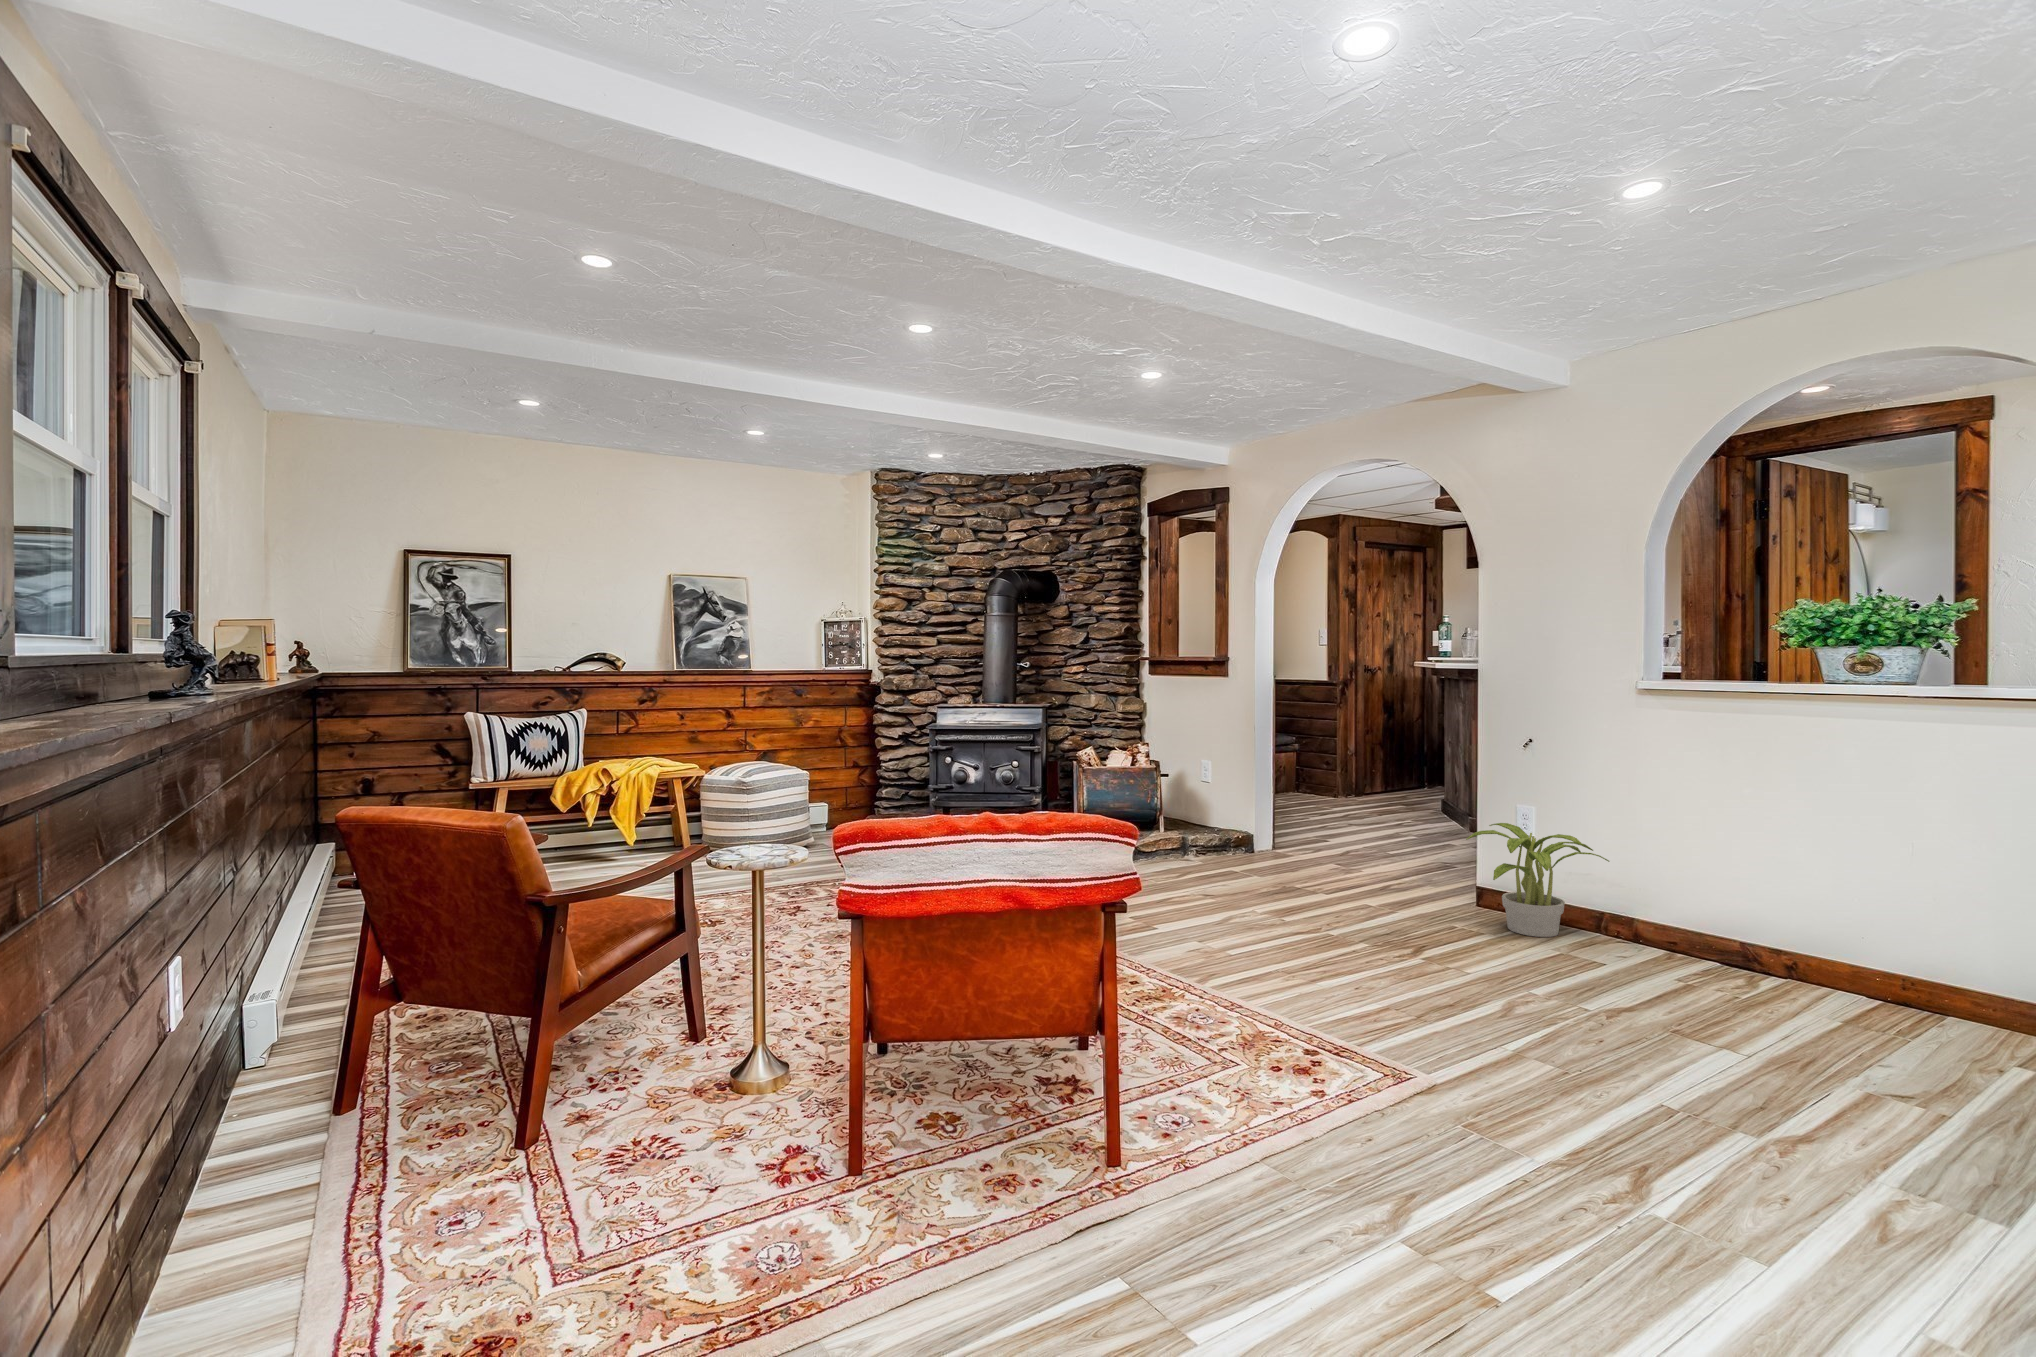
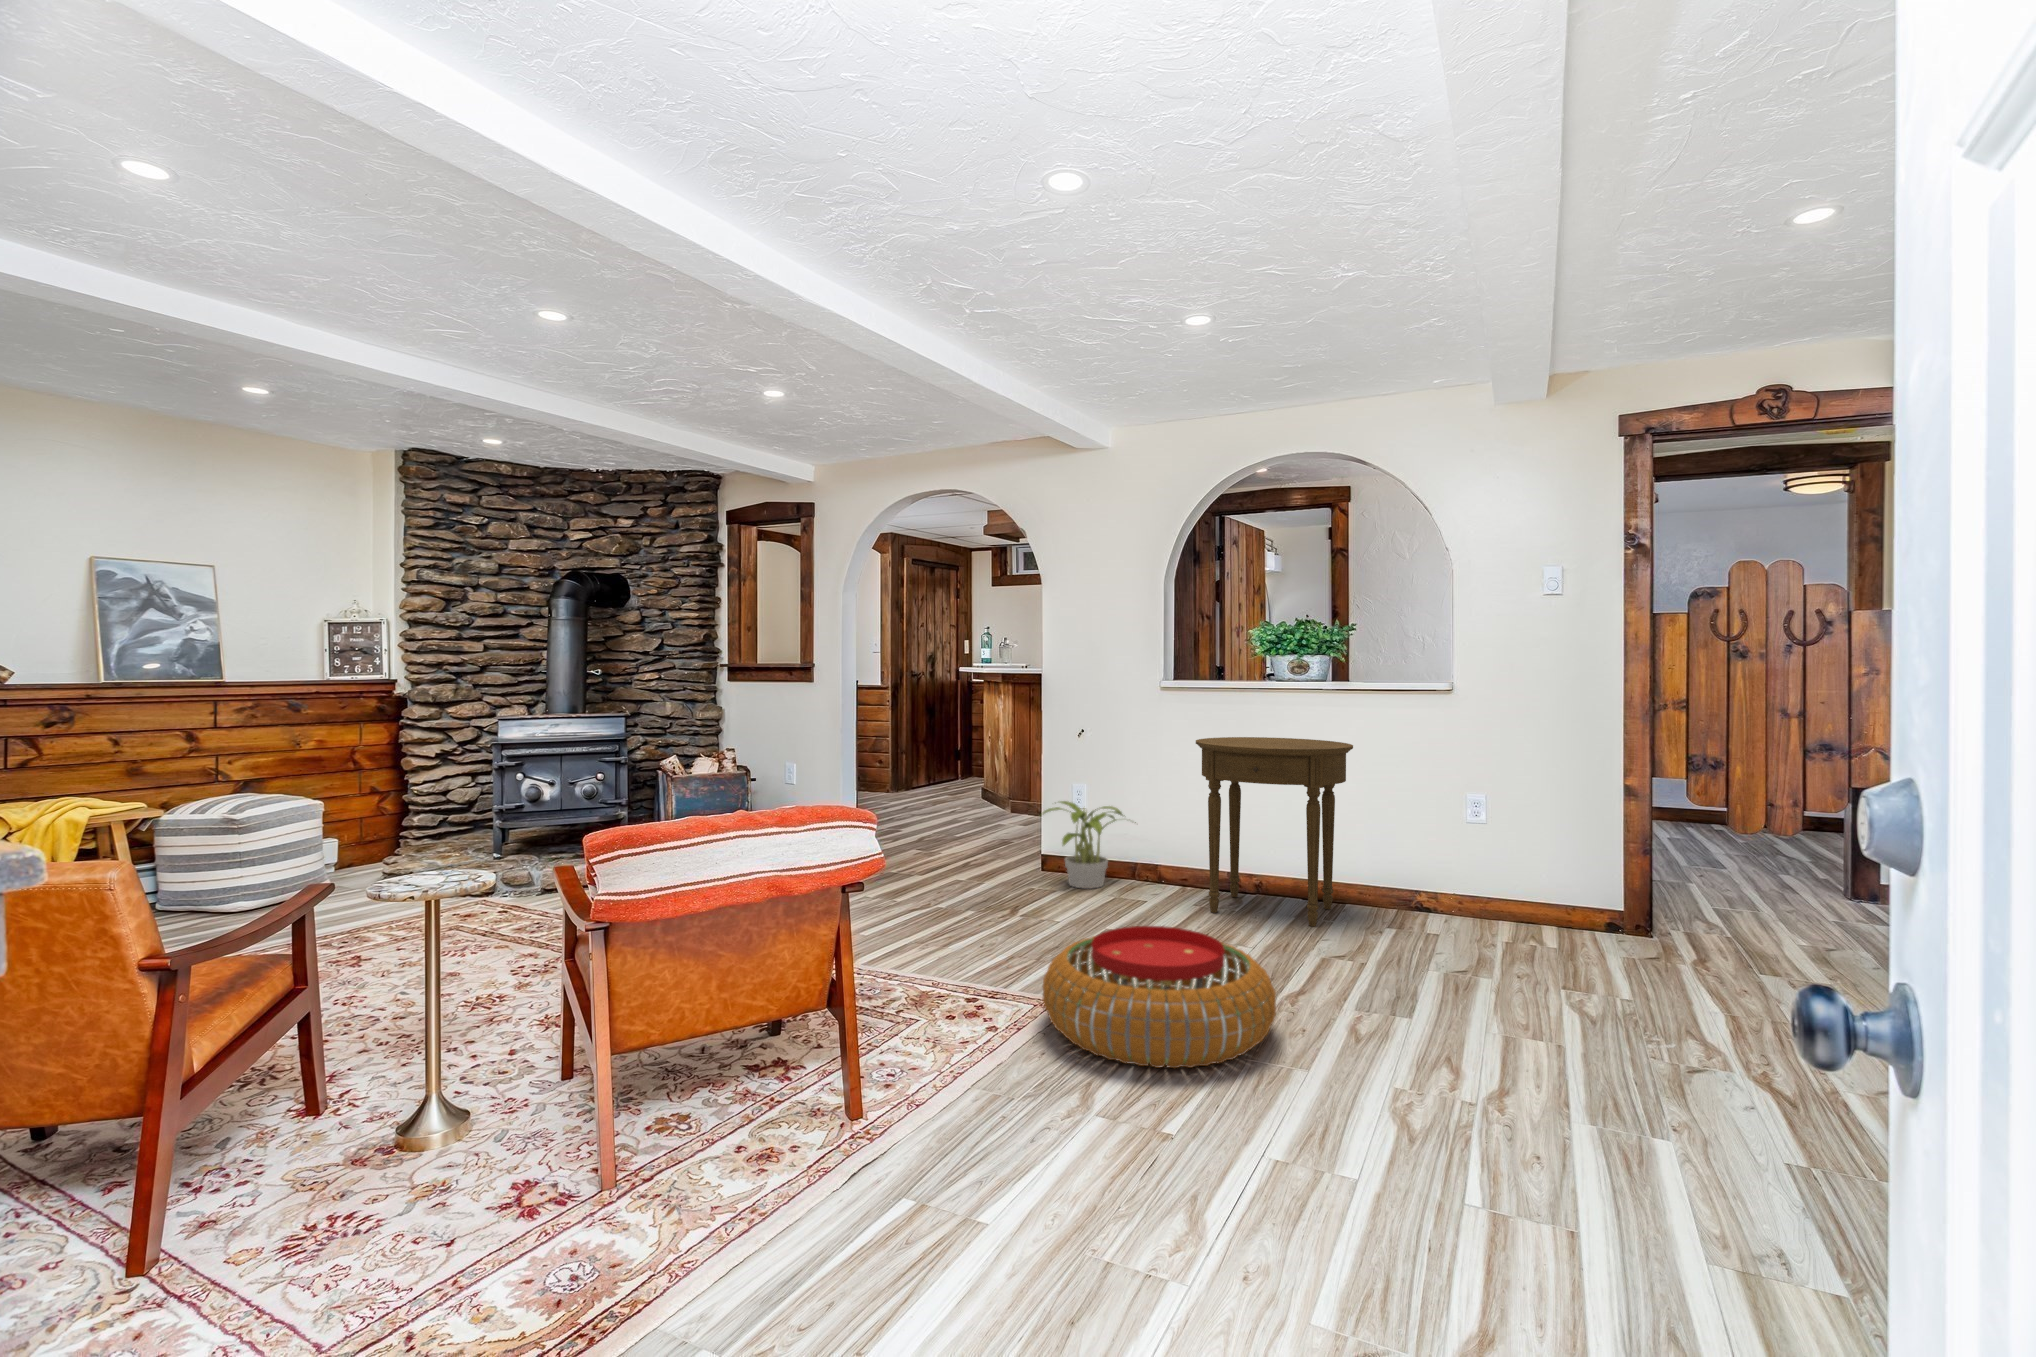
side table: none [1691,754,1984,1046] -> present [1196,737,1353,927]
pouf: none [1385,1001,1752,1224] -> present [1042,926,1276,1068]

